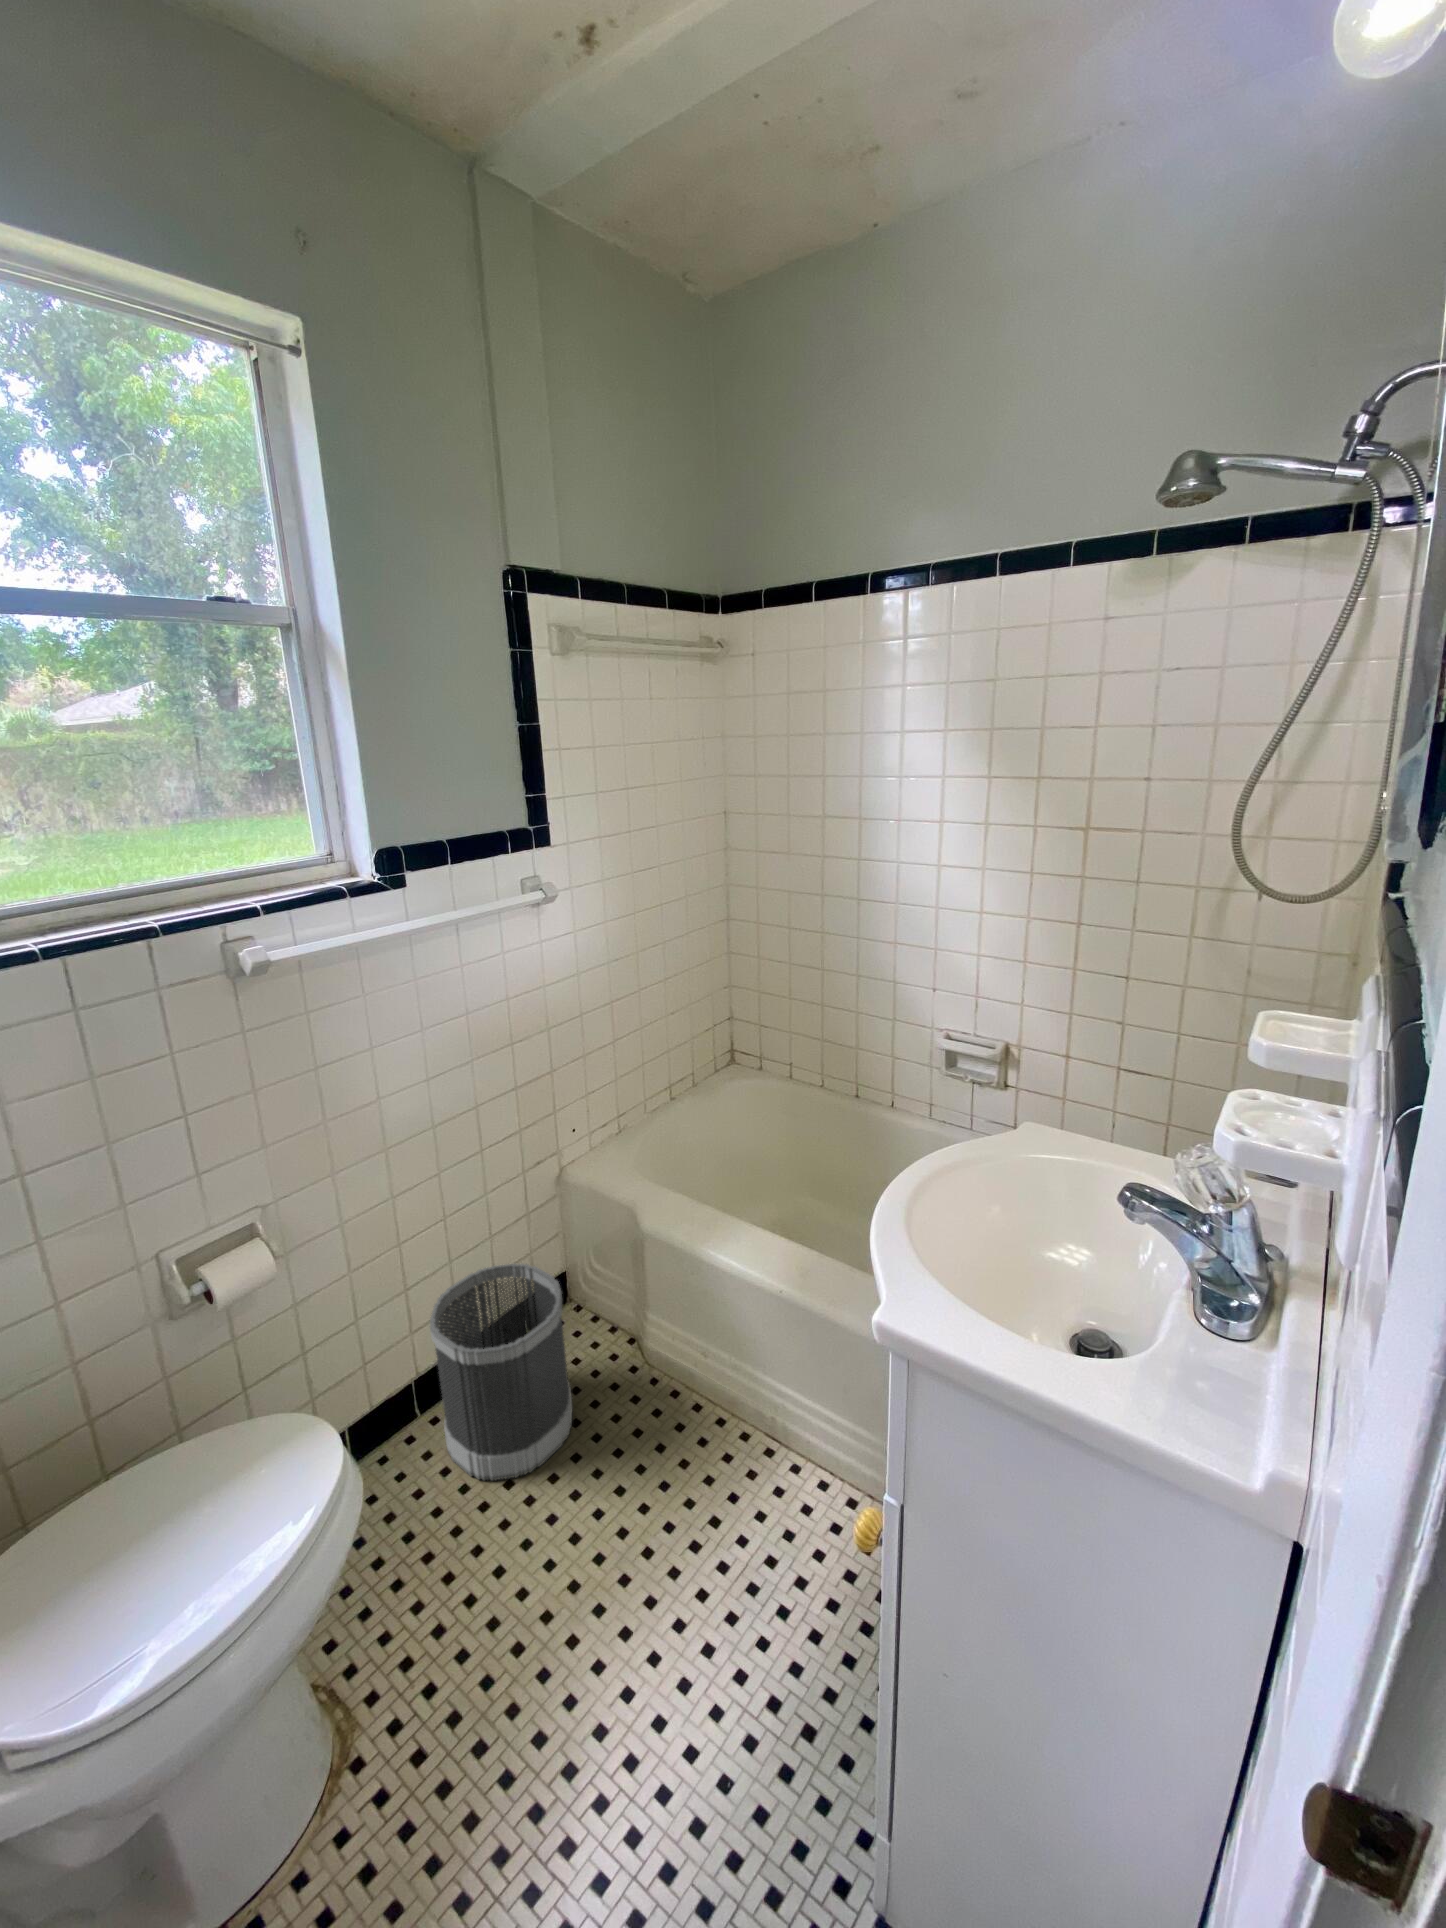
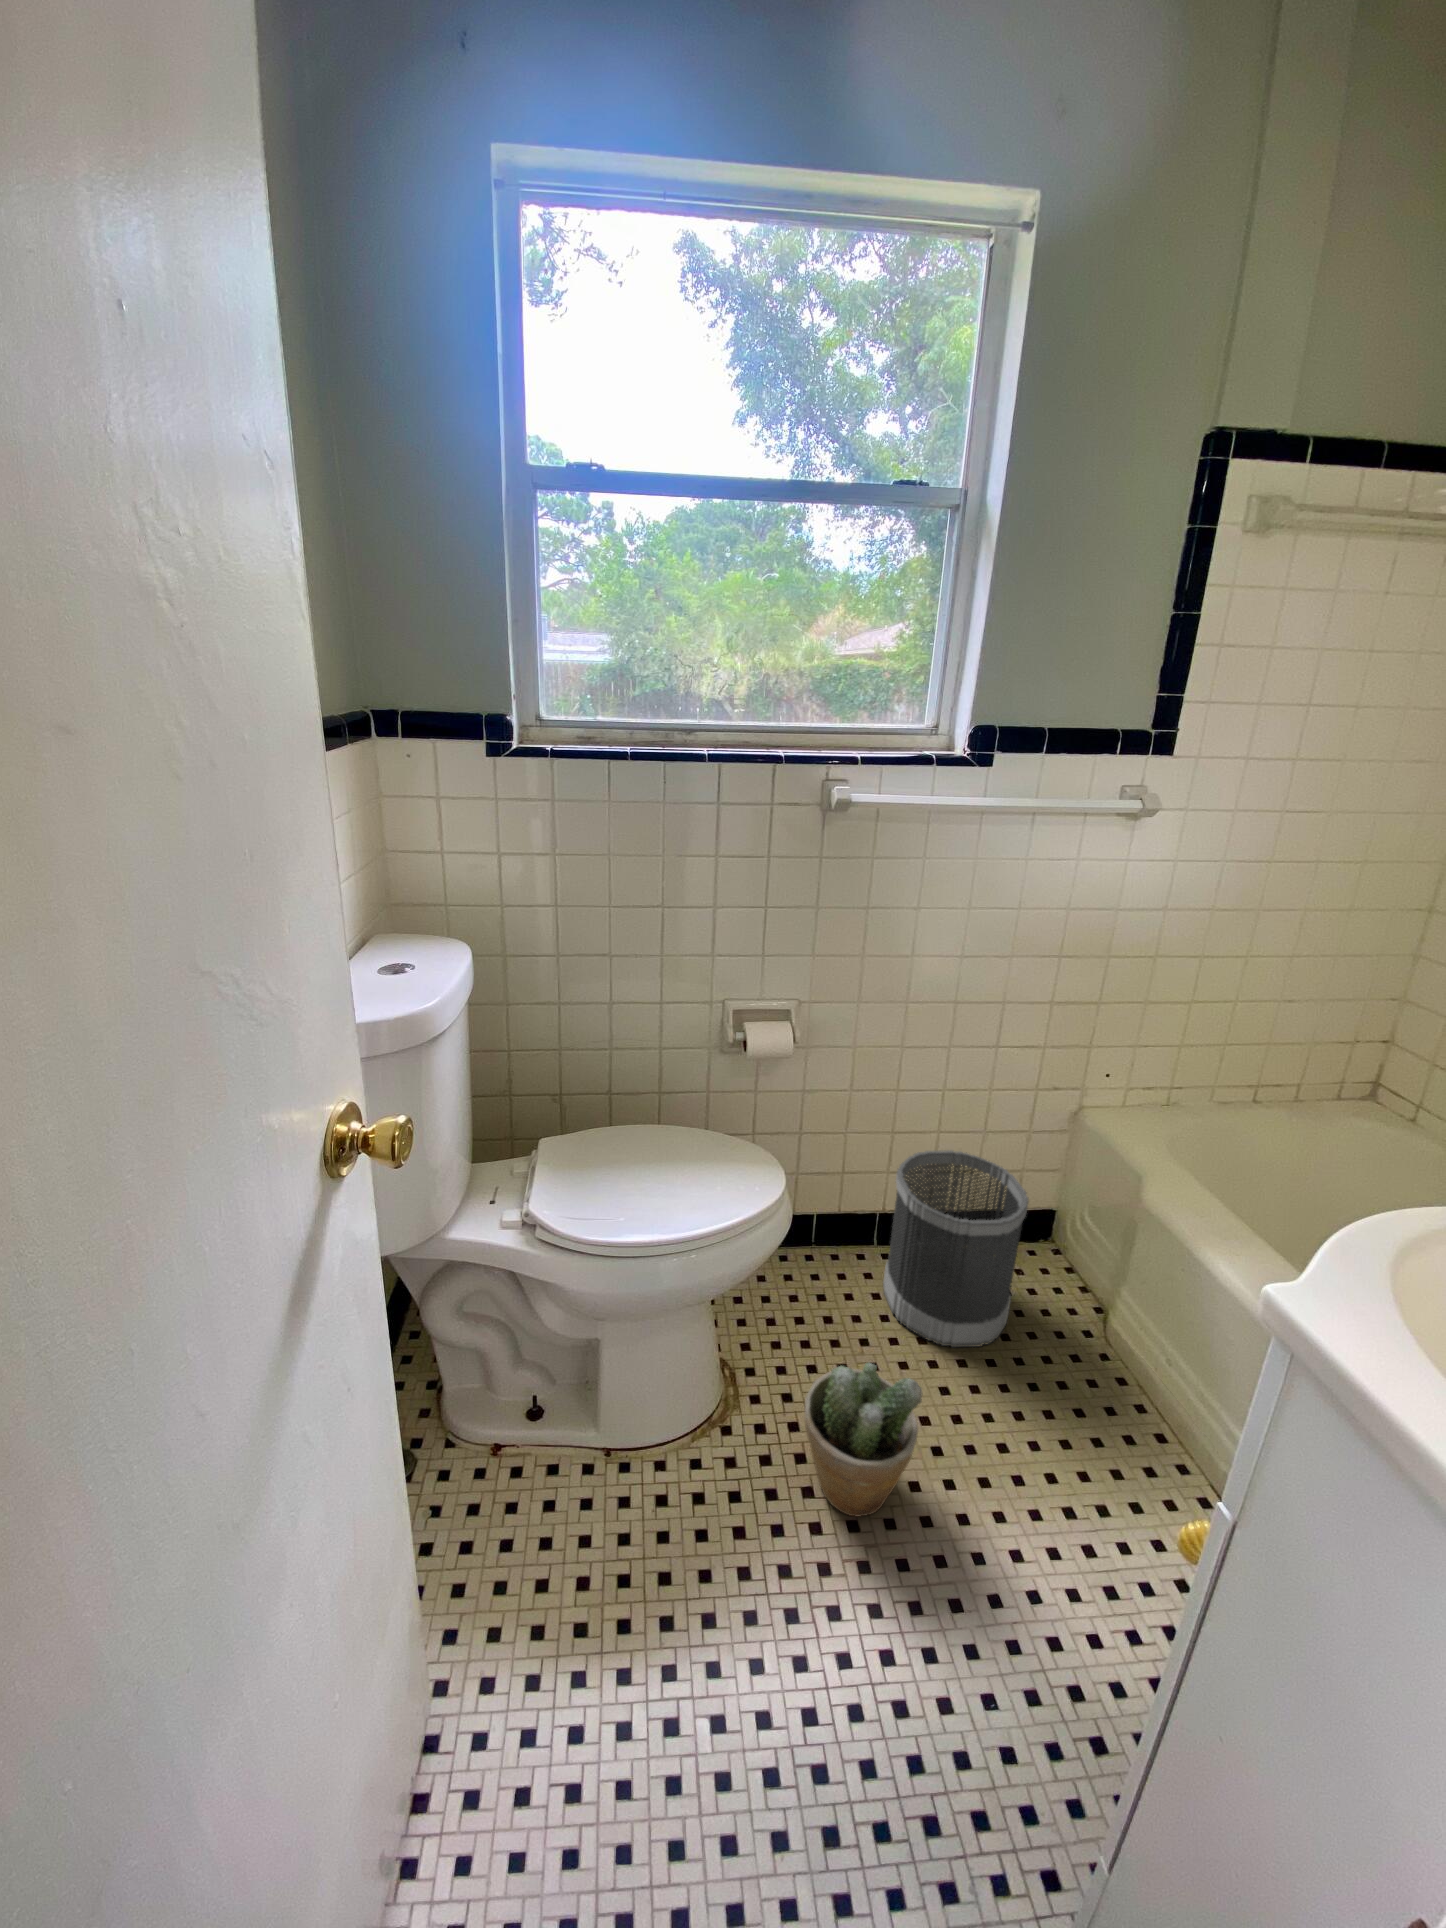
potted plant: none [445,1542,571,1741] -> present [805,1363,922,1517]

